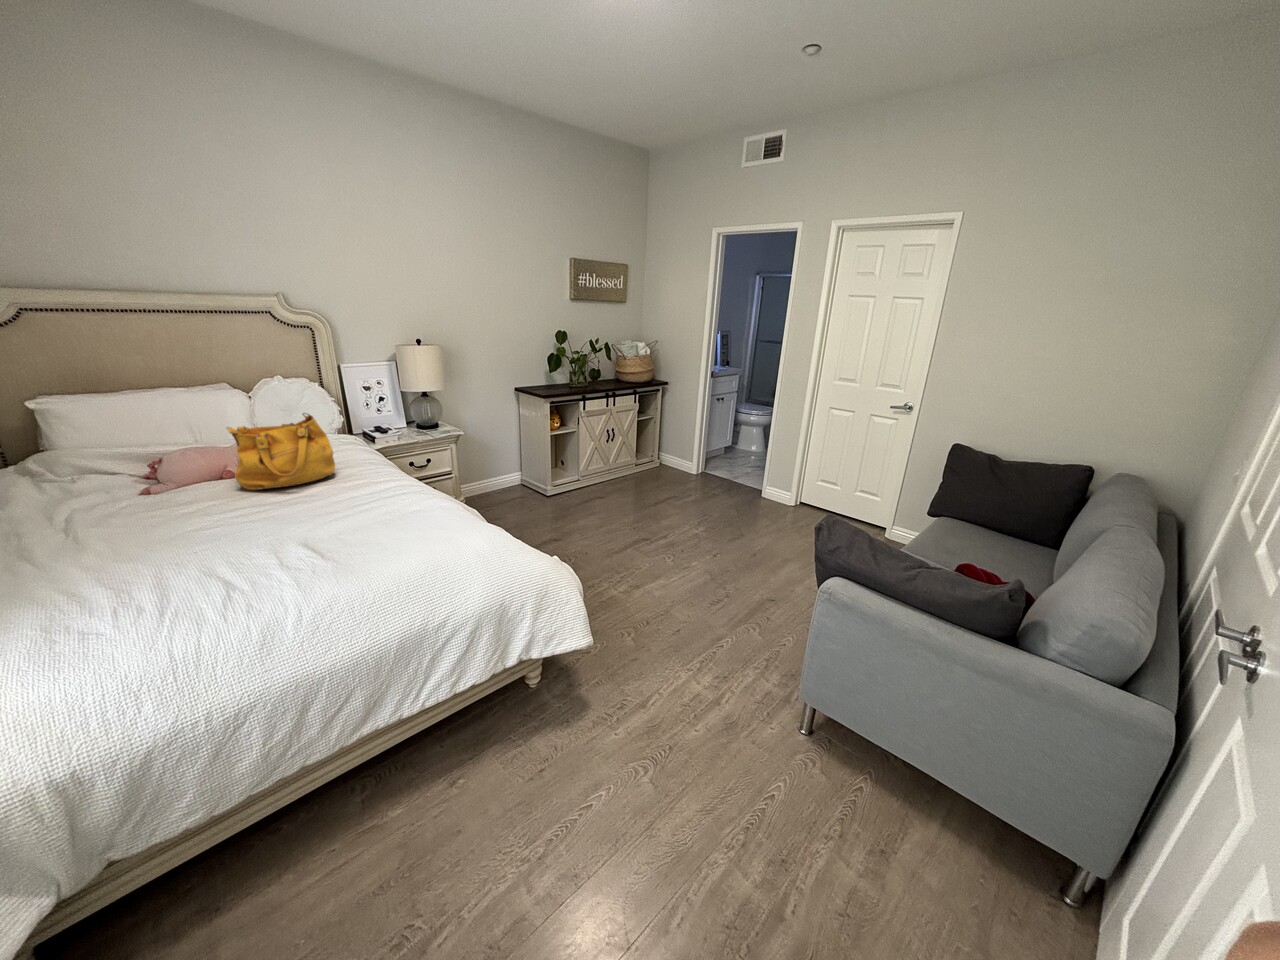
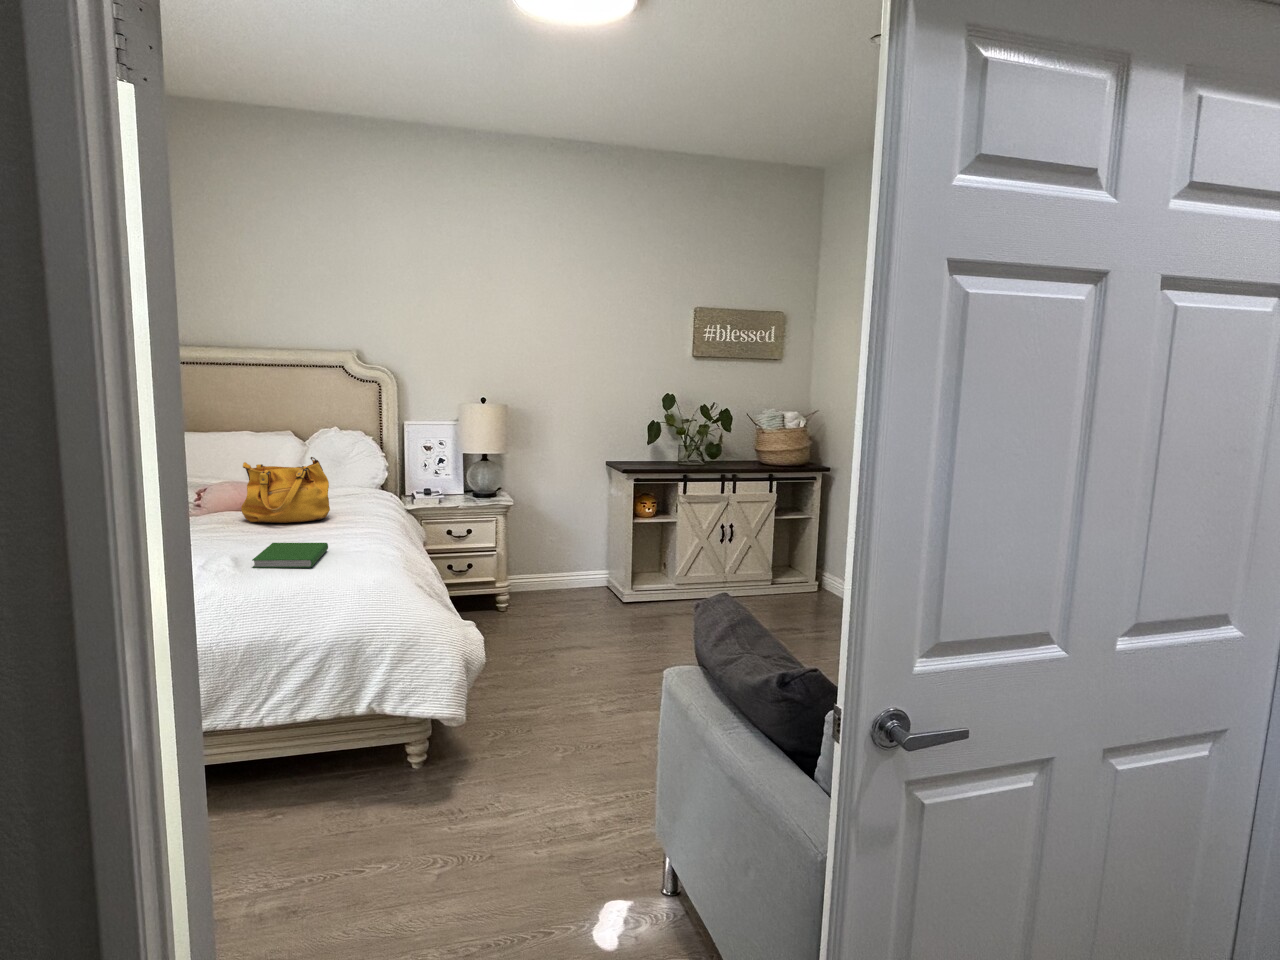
hardcover book: none [329,504,407,550] -> present [252,543,328,568]

